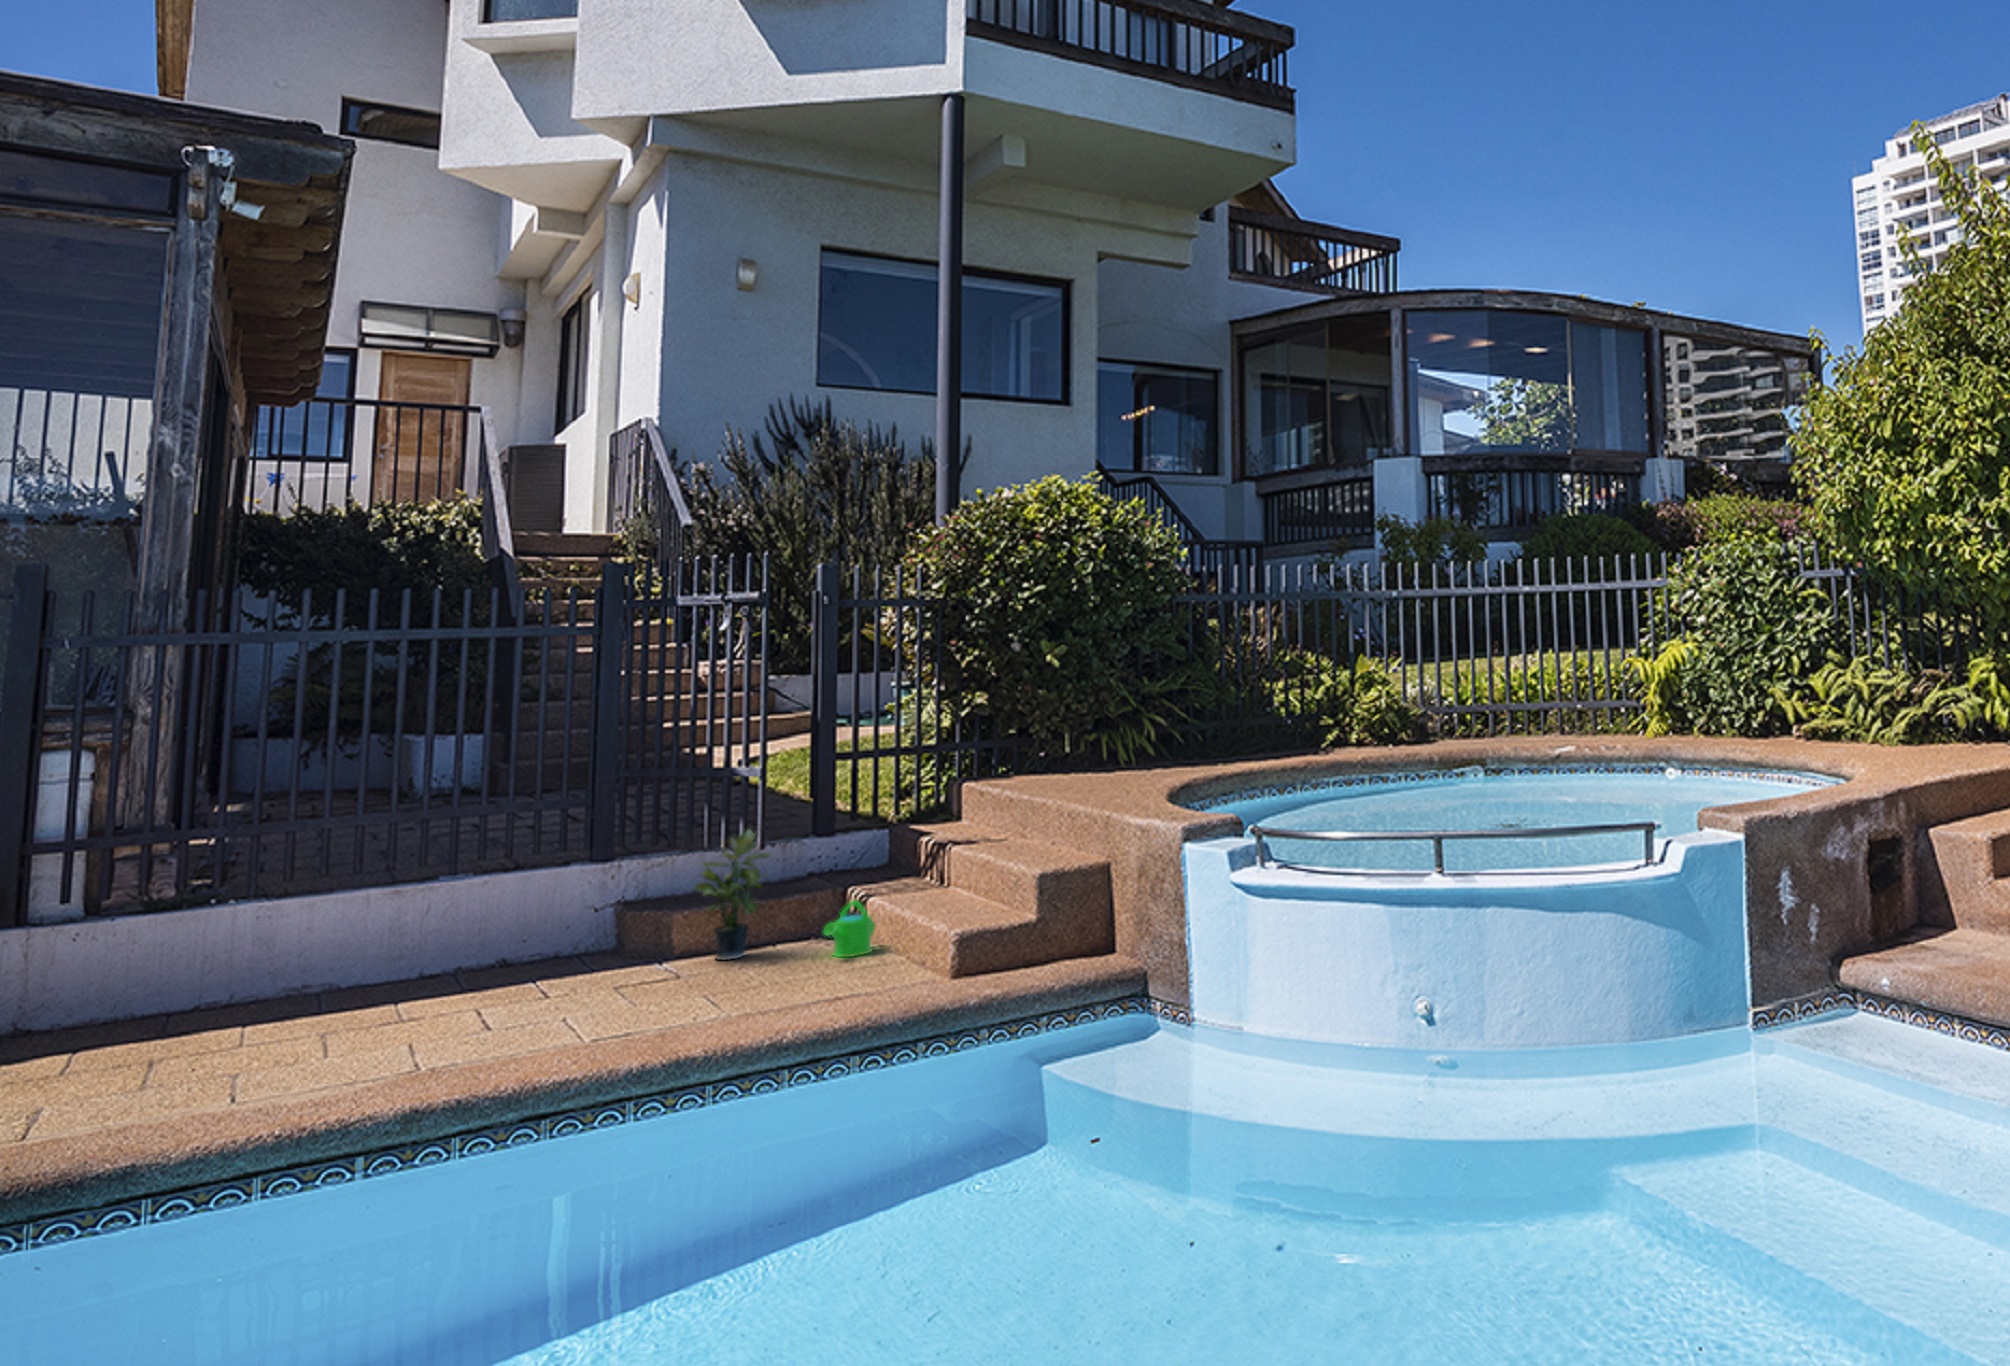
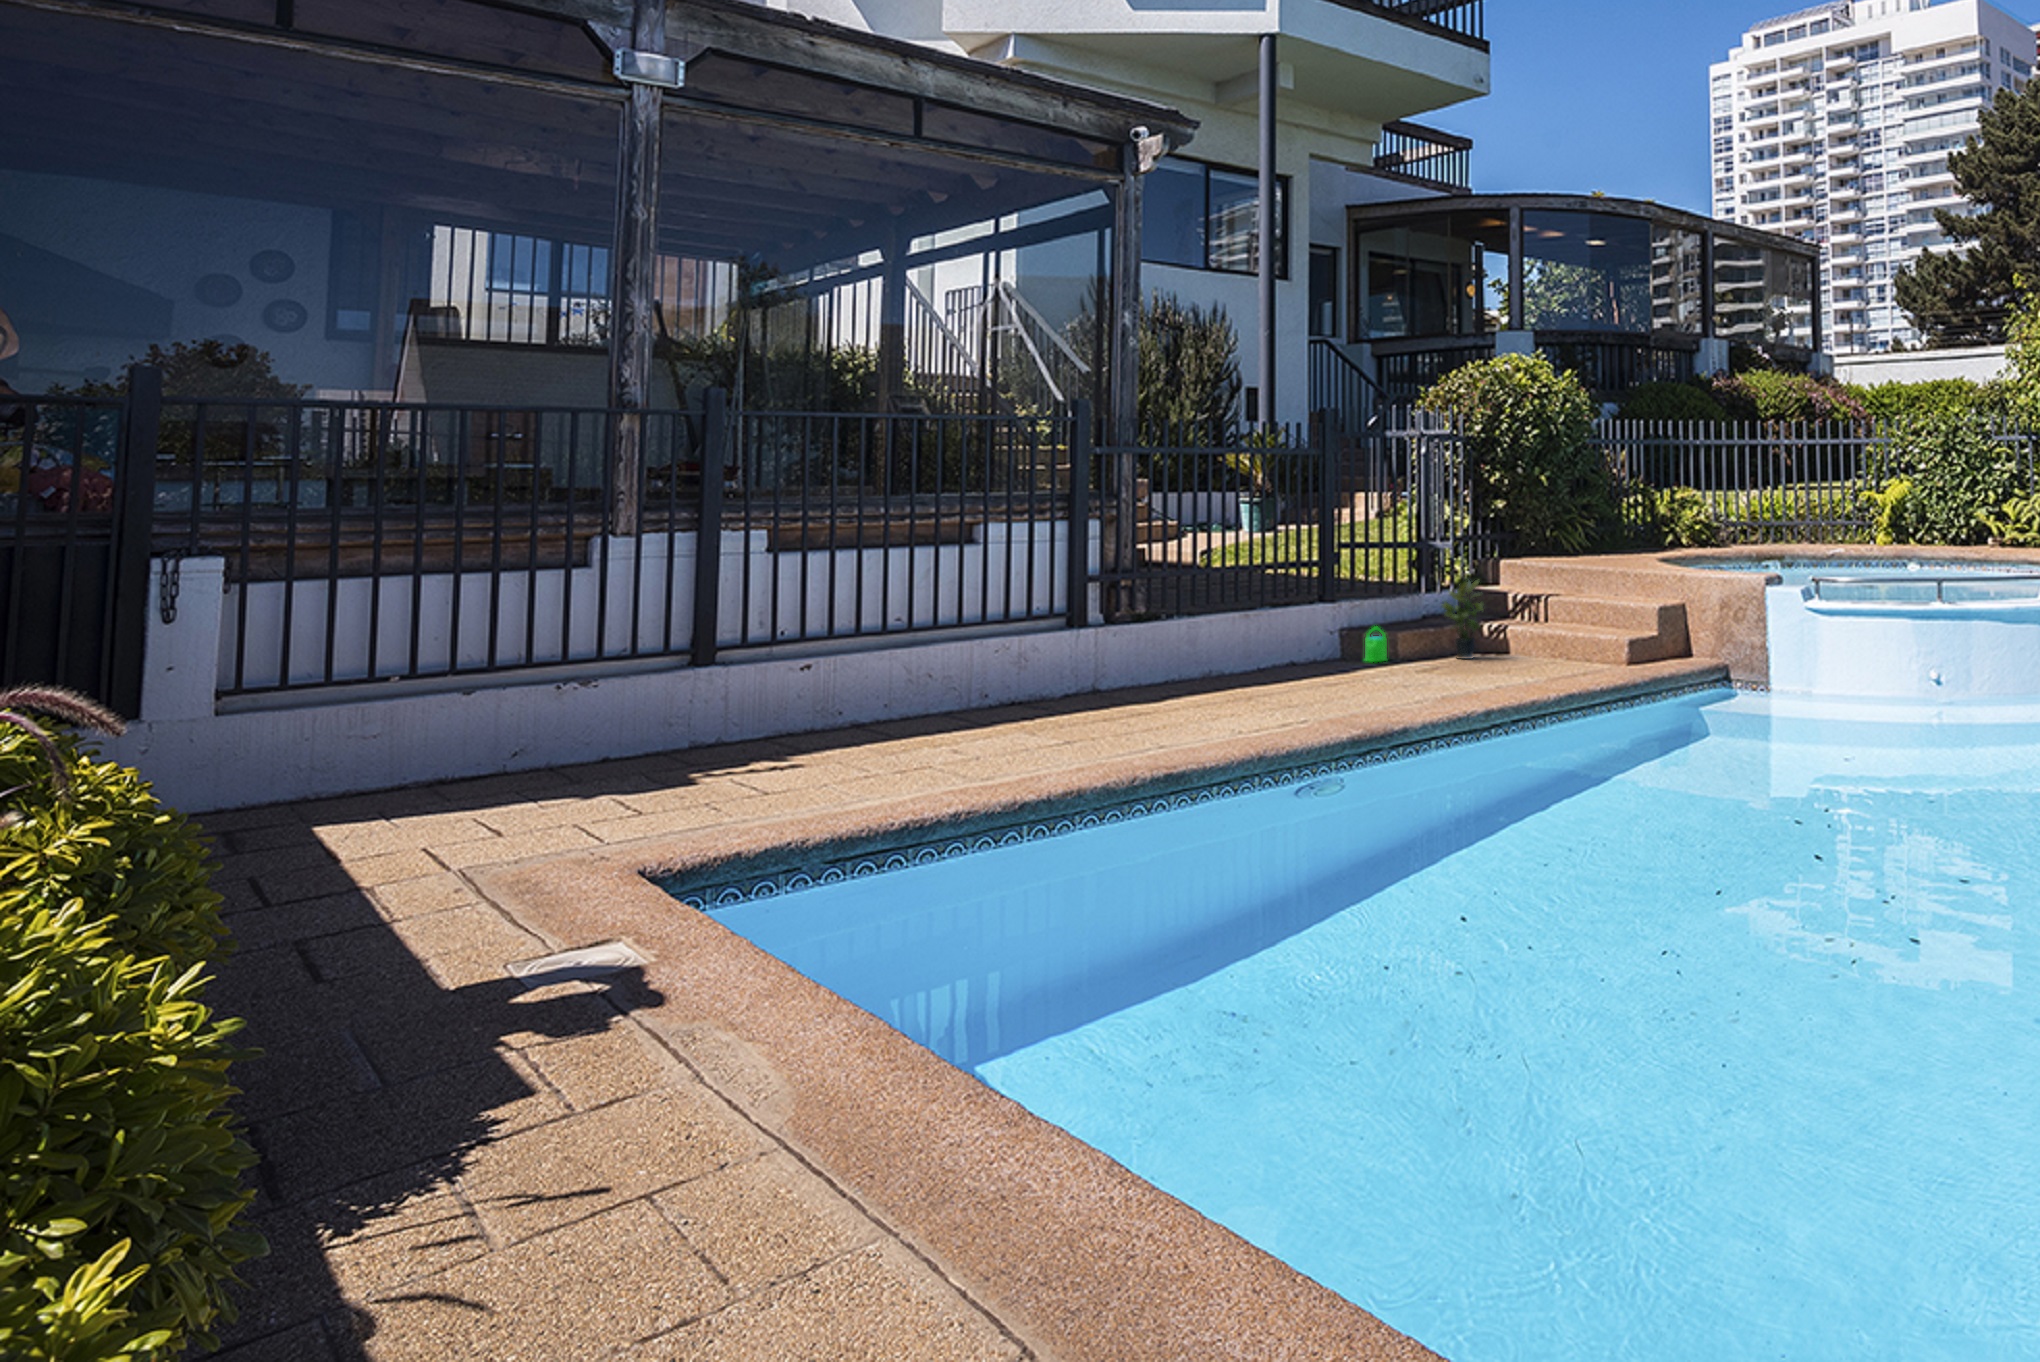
watering can: present [824,900,875,957] -> present [1365,627,1387,662]

